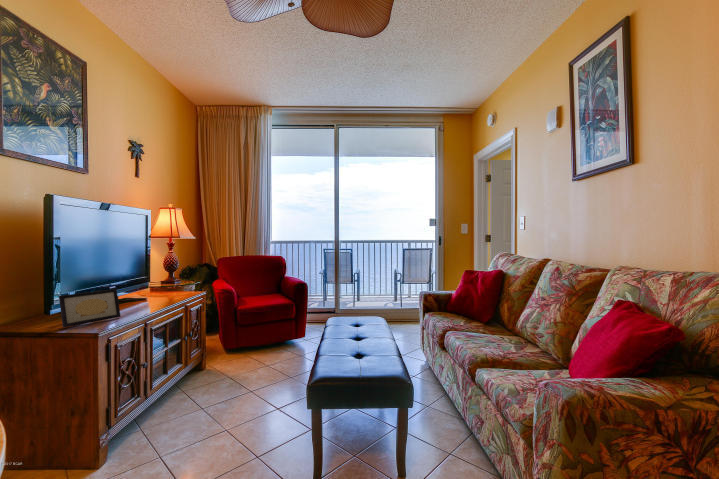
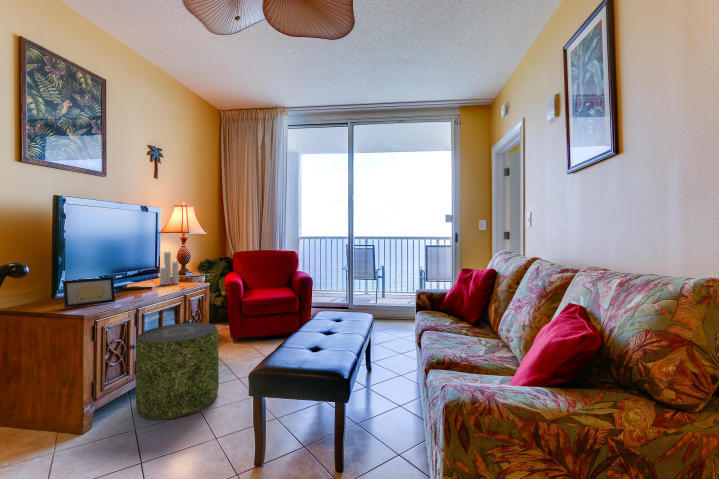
candle: none [153,251,174,295] -> present [160,252,179,285]
pouf: none [150,335,240,448] -> present [136,323,219,420]

